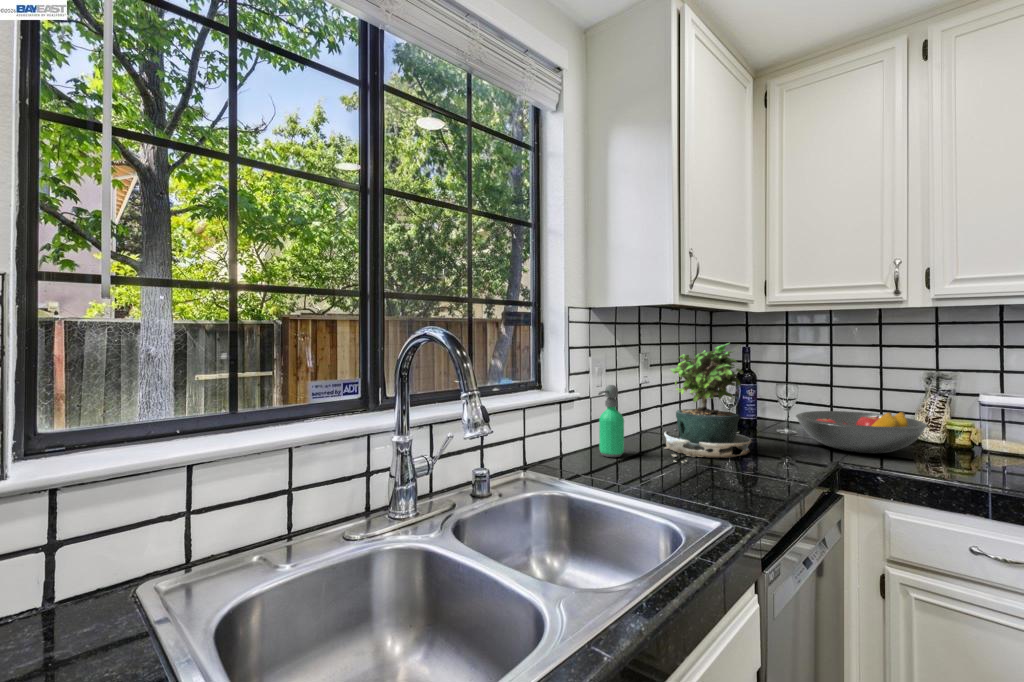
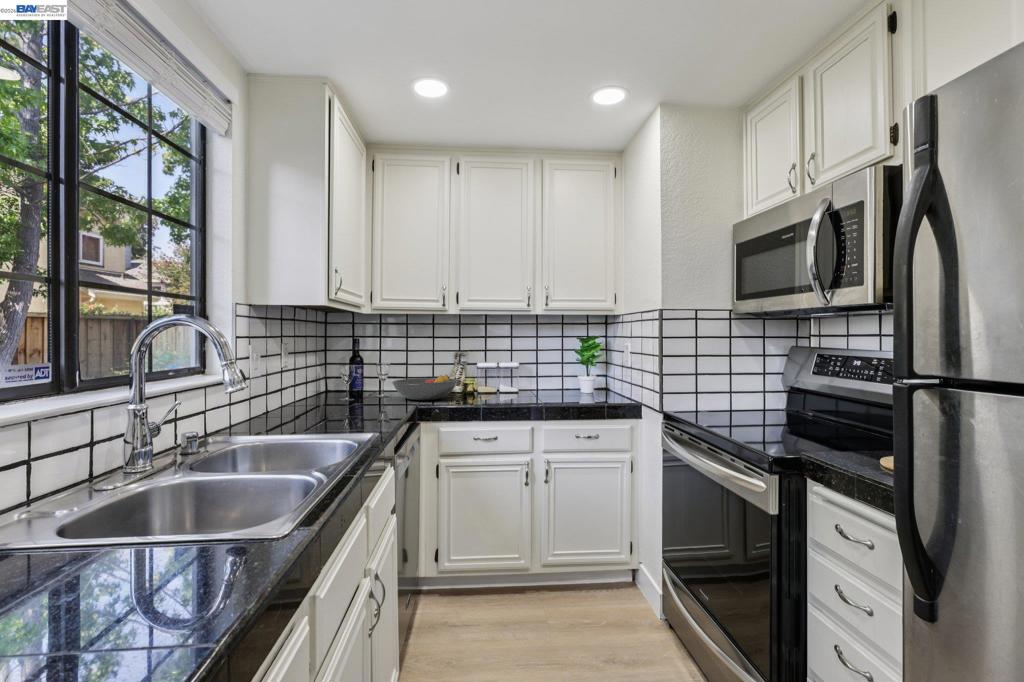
potted plant: present [664,344,752,463] -> none [309,333,370,417]
soap dispenser: present [599,385,624,457] -> none [264,366,285,422]

